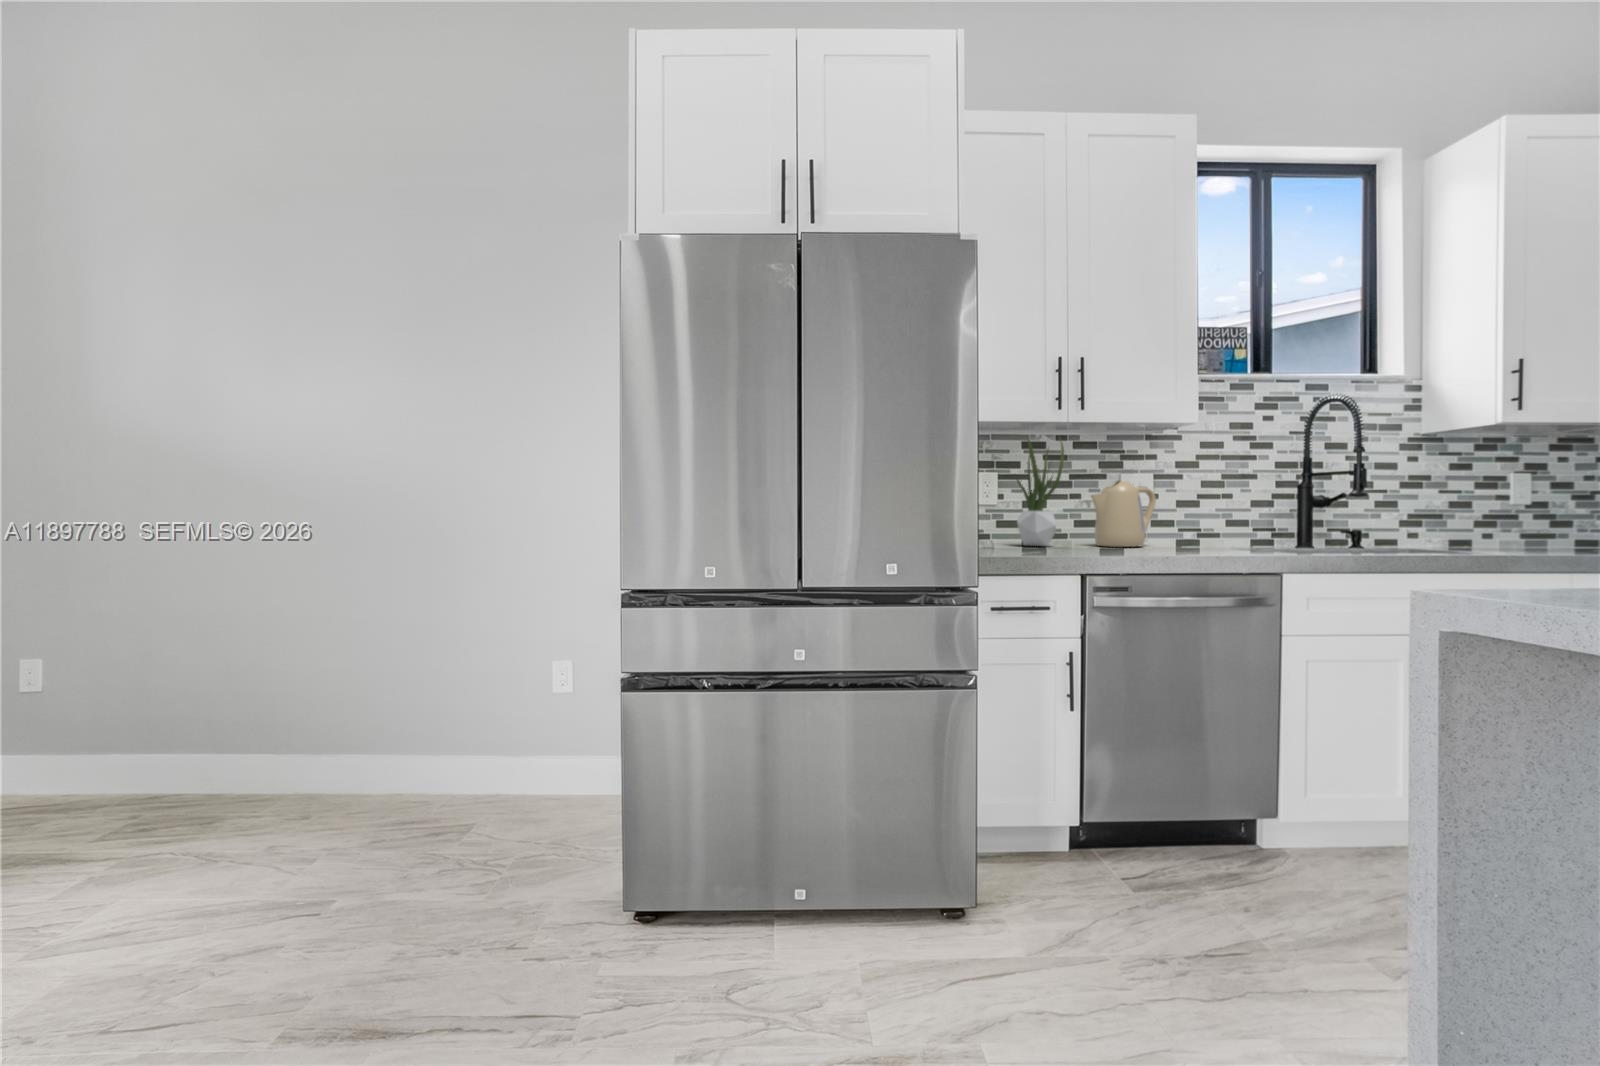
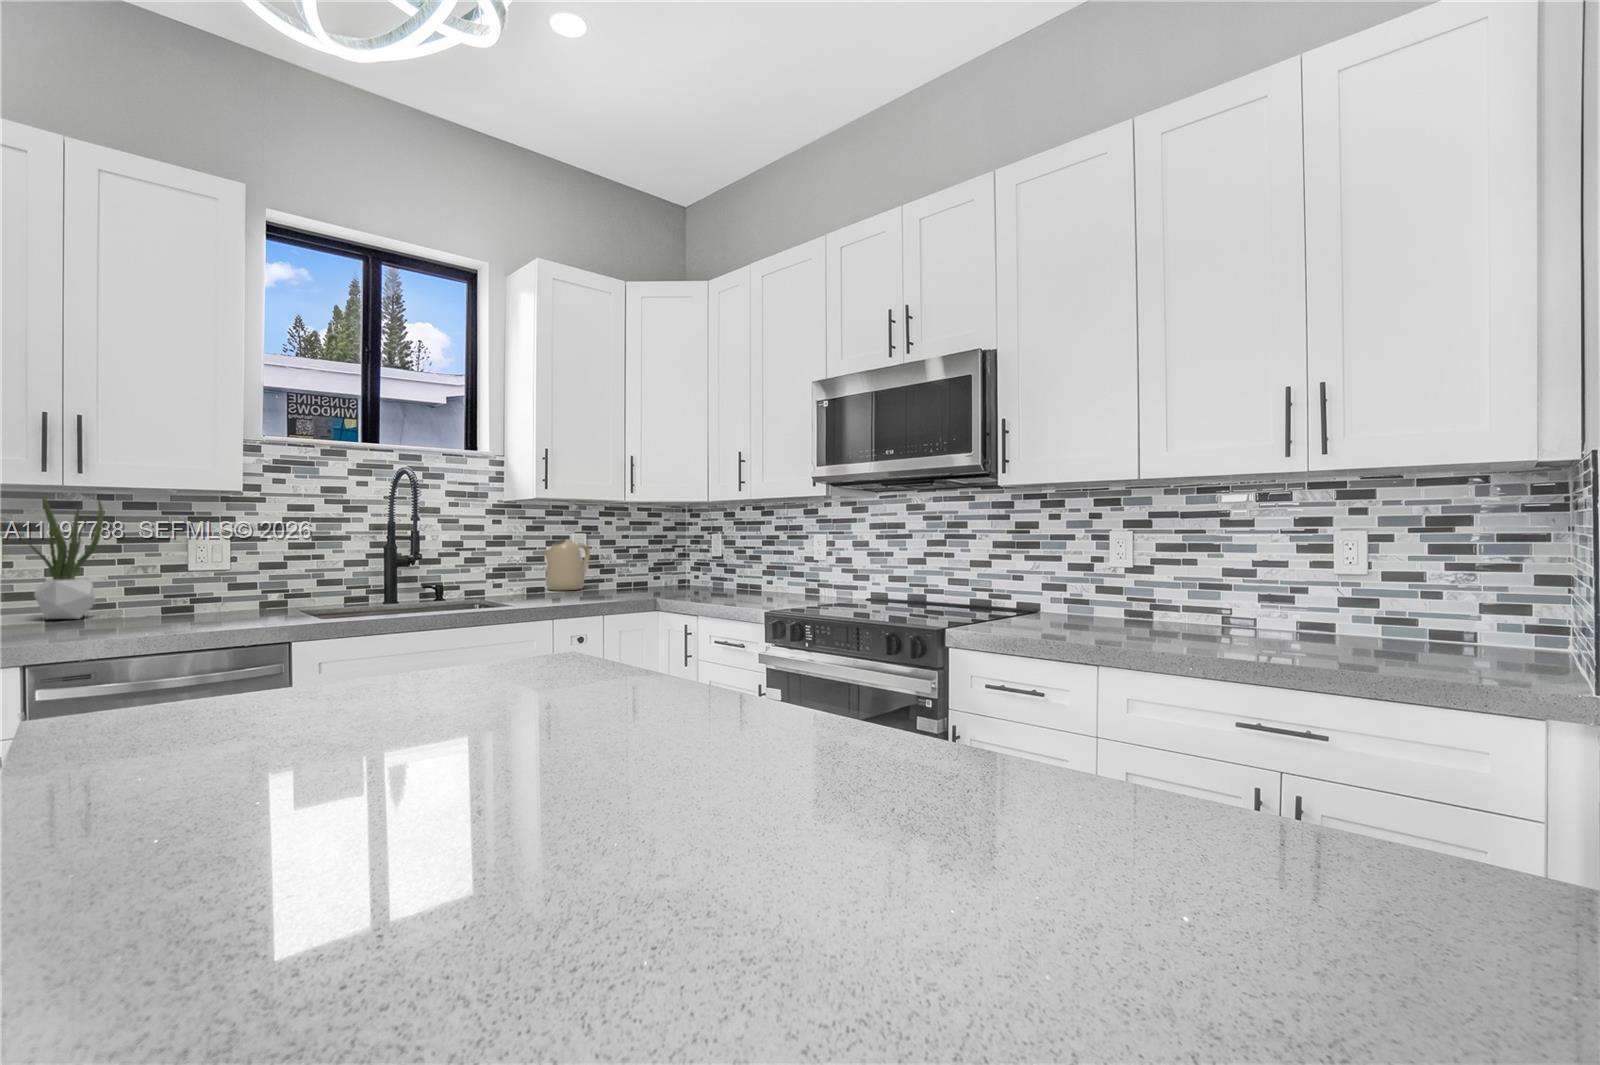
kettle: present [1091,480,1156,547] -> present [544,539,590,590]

